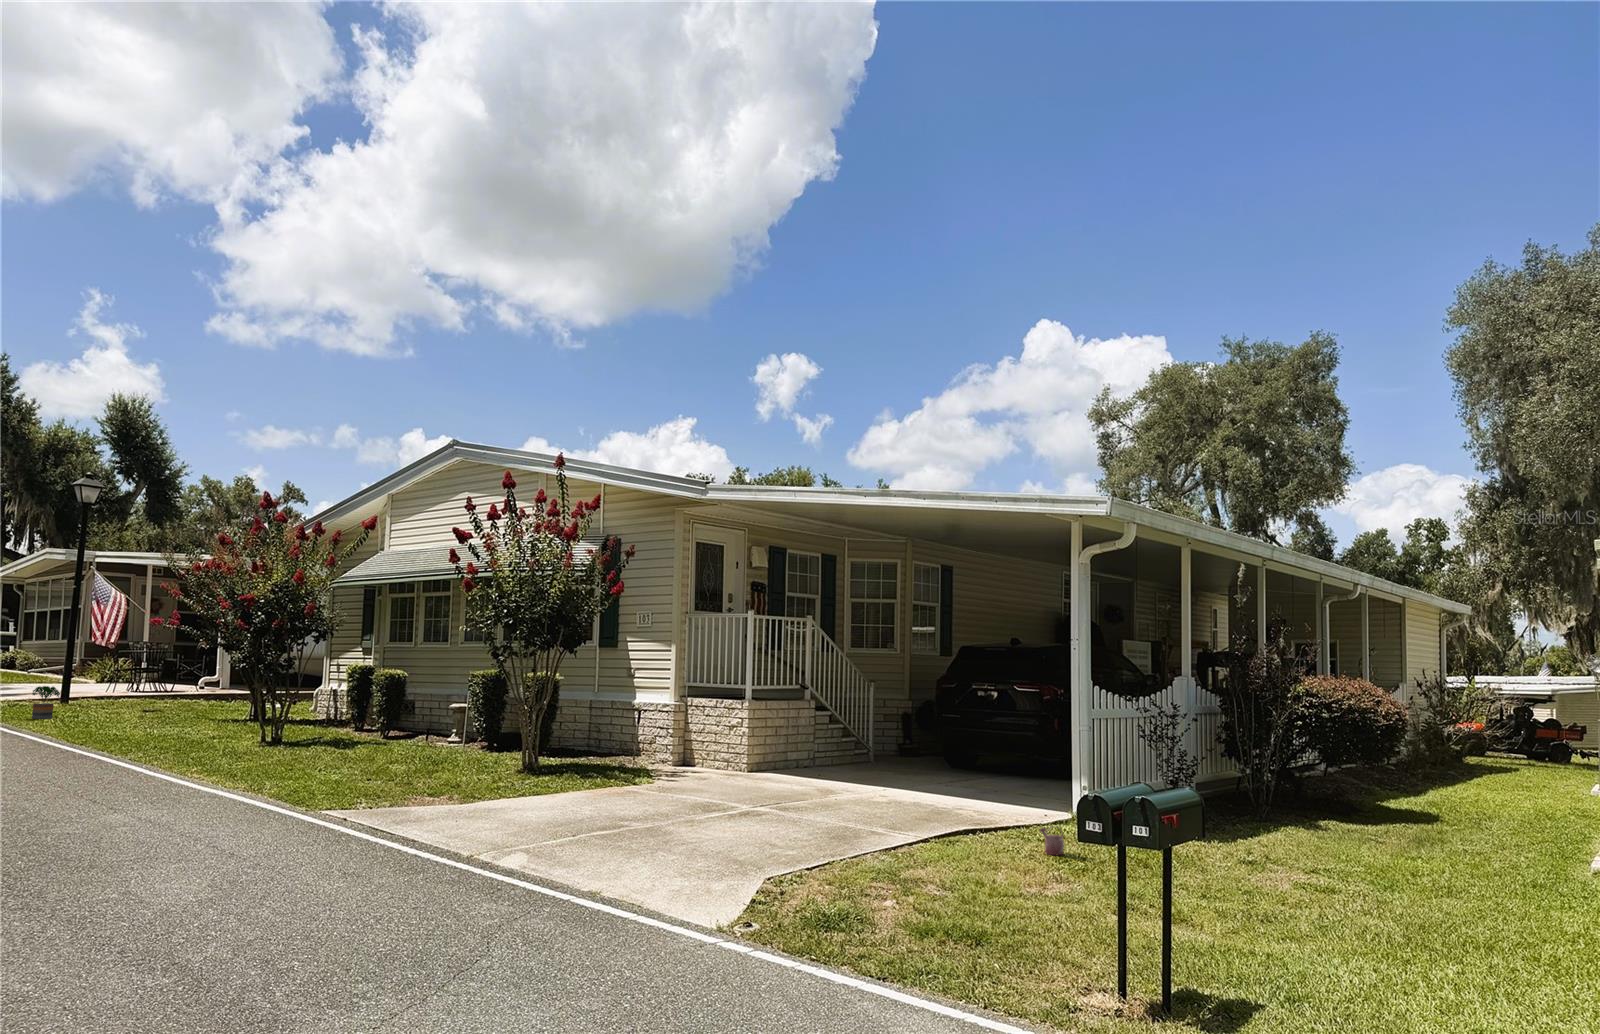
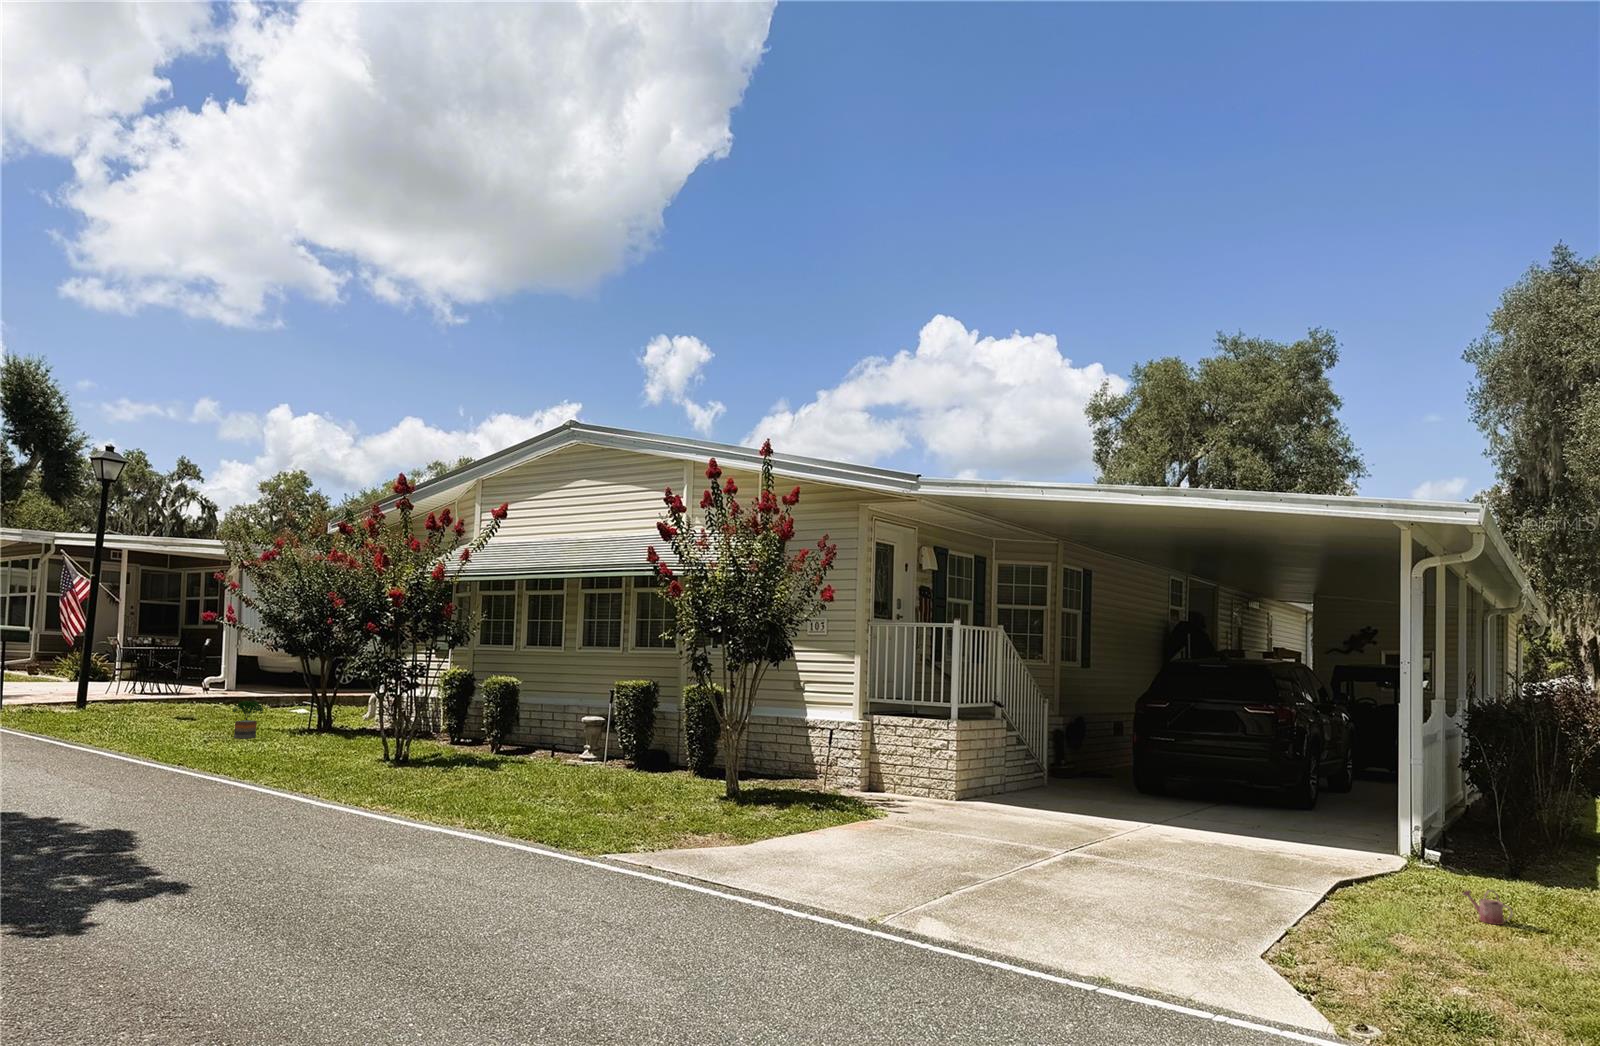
potted tree: present [32,686,60,719] -> present [233,701,264,739]

